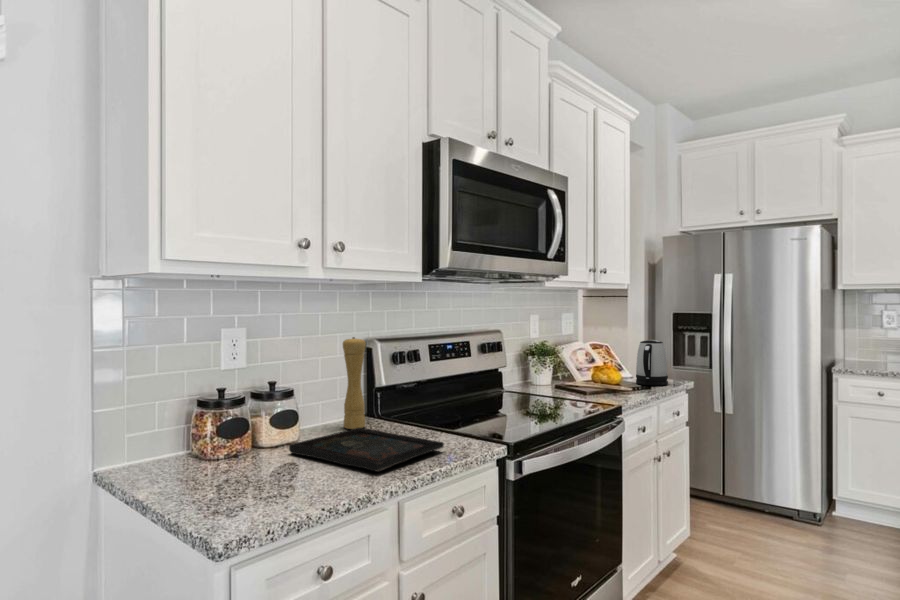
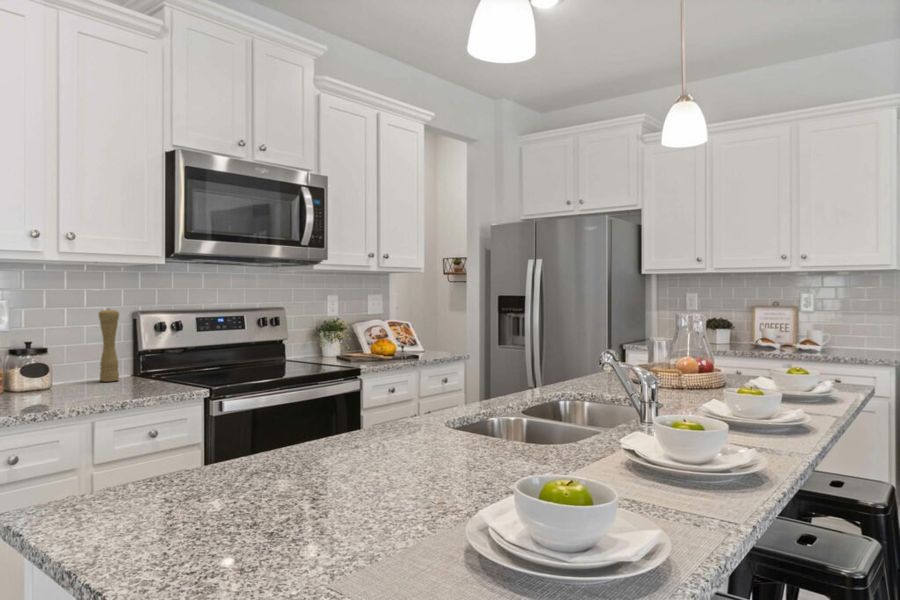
kettle: present [636,340,668,385] -> none [415,317,442,357]
tray: present [289,428,444,472] -> none [30,379,151,401]

